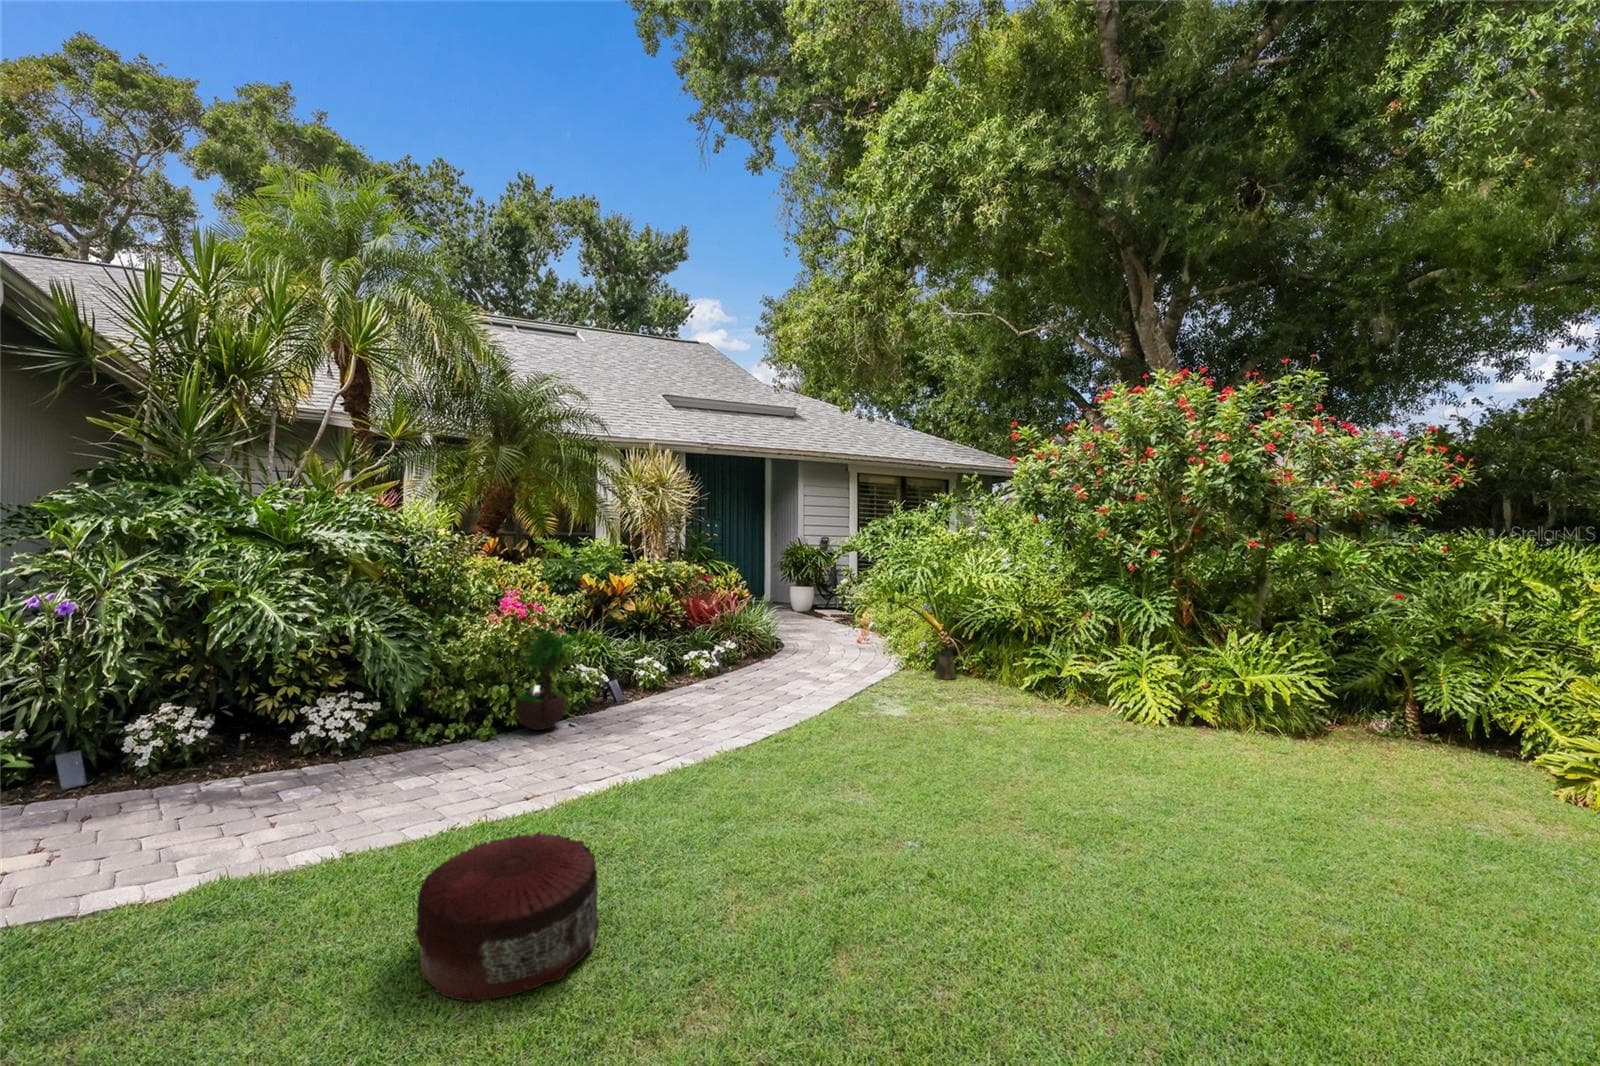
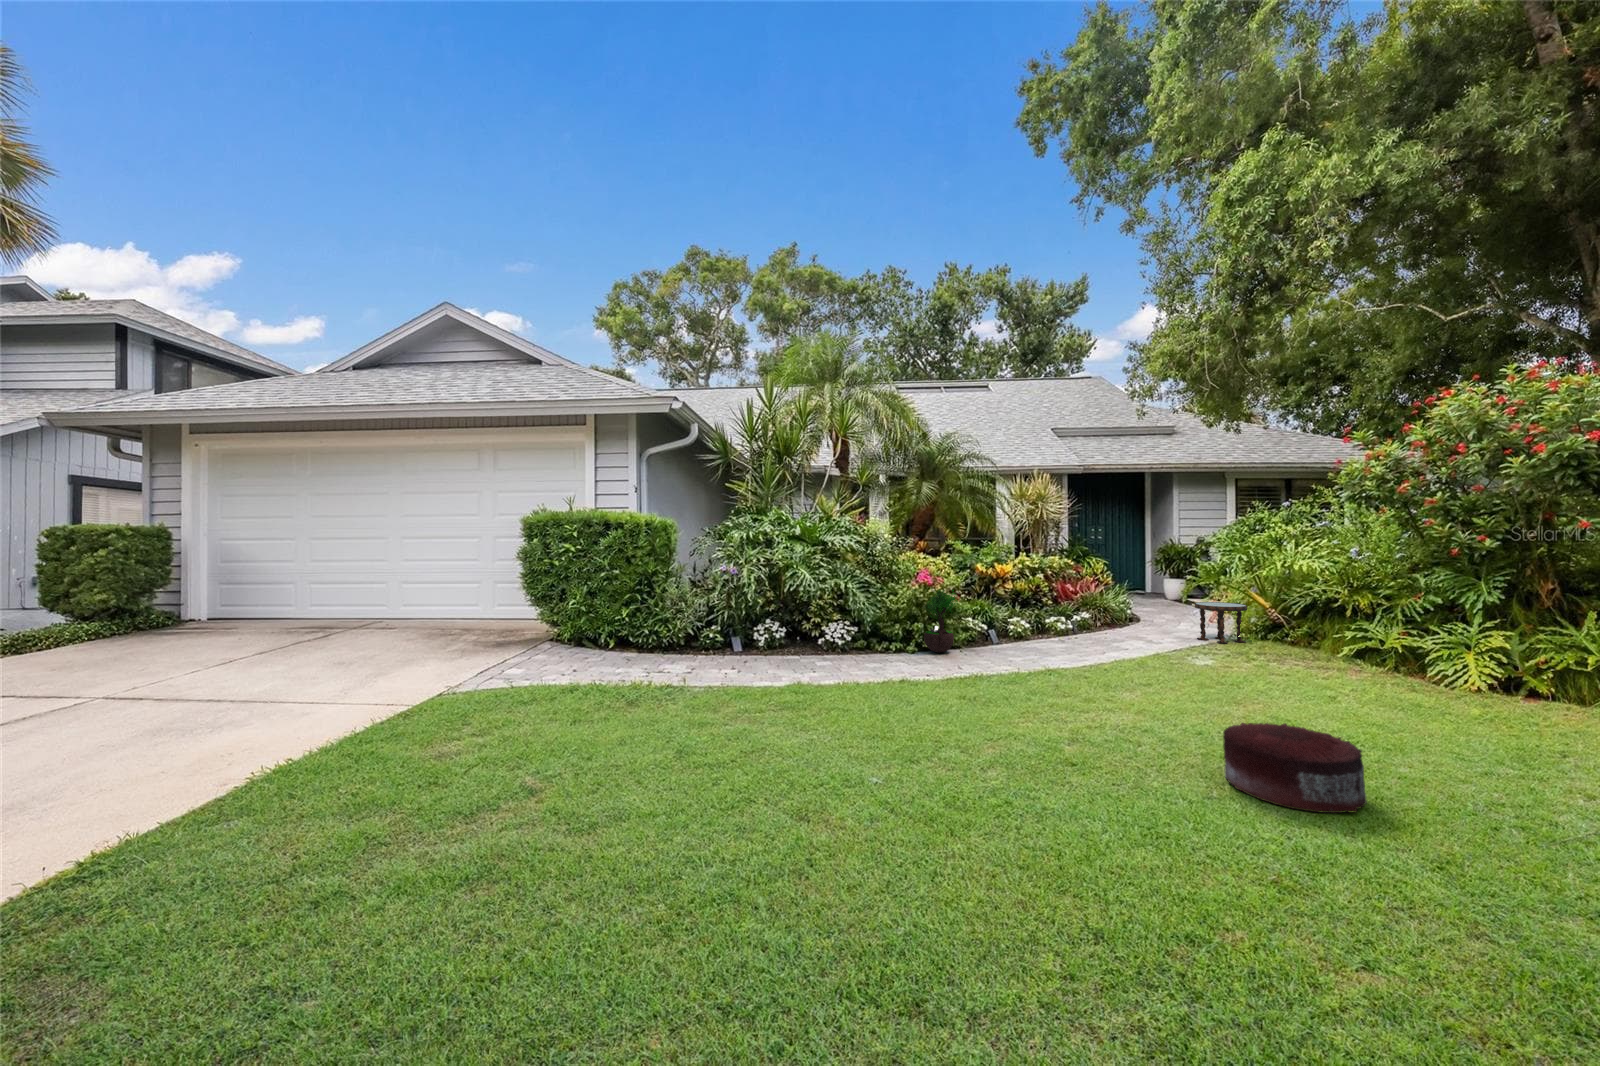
side table: none [838,618,887,666] -> present [1195,602,1247,644]
watering can: present [934,651,956,680] -> none [1286,632,1320,658]
pouf: present [415,831,599,1002] -> present [1223,723,1367,813]

